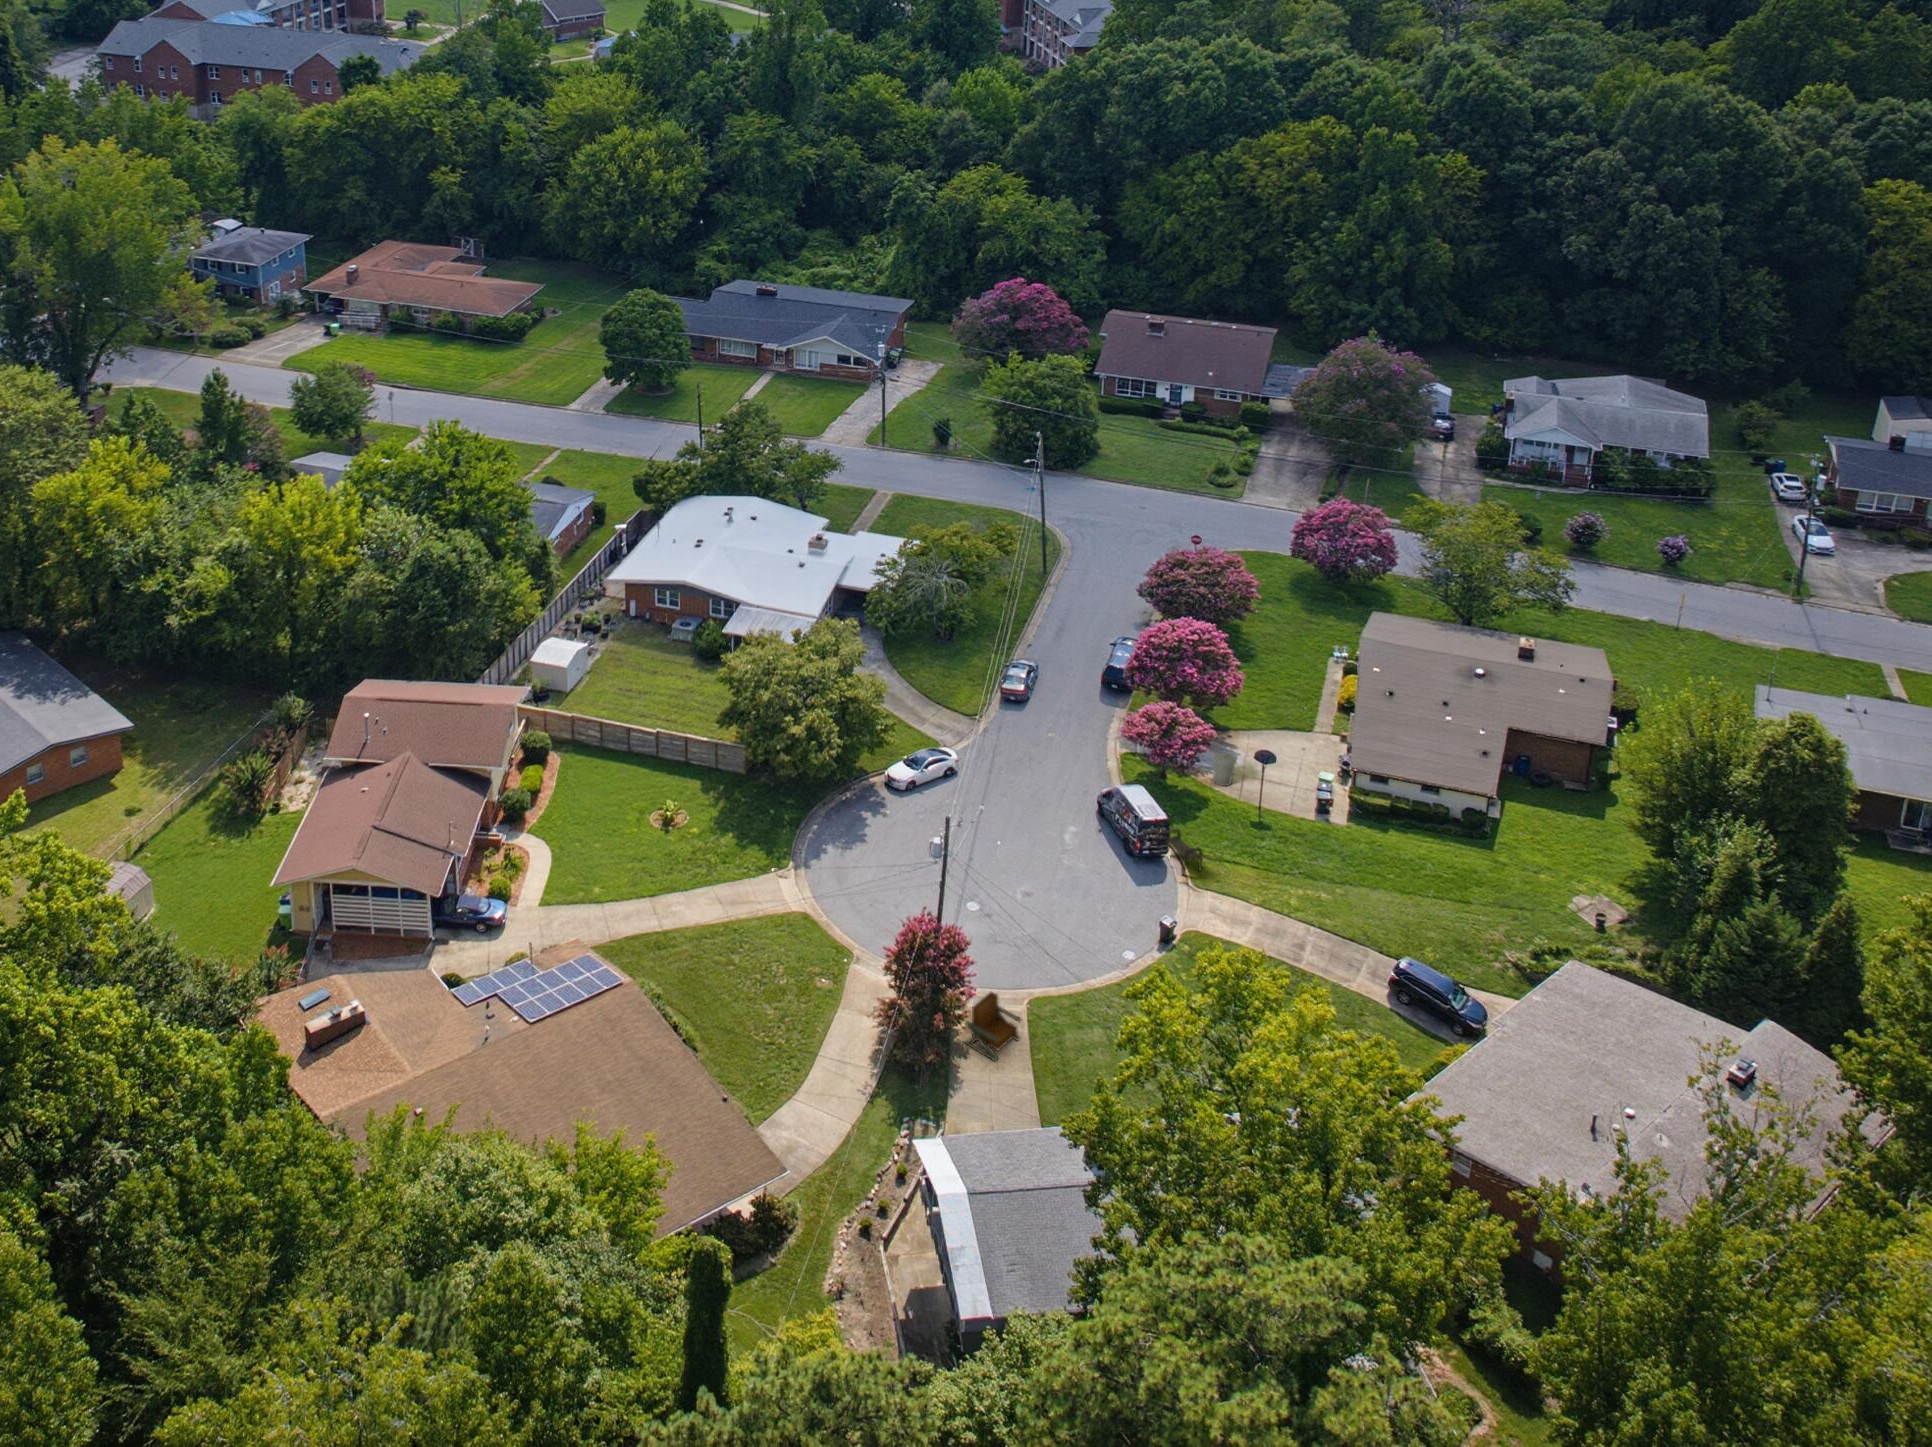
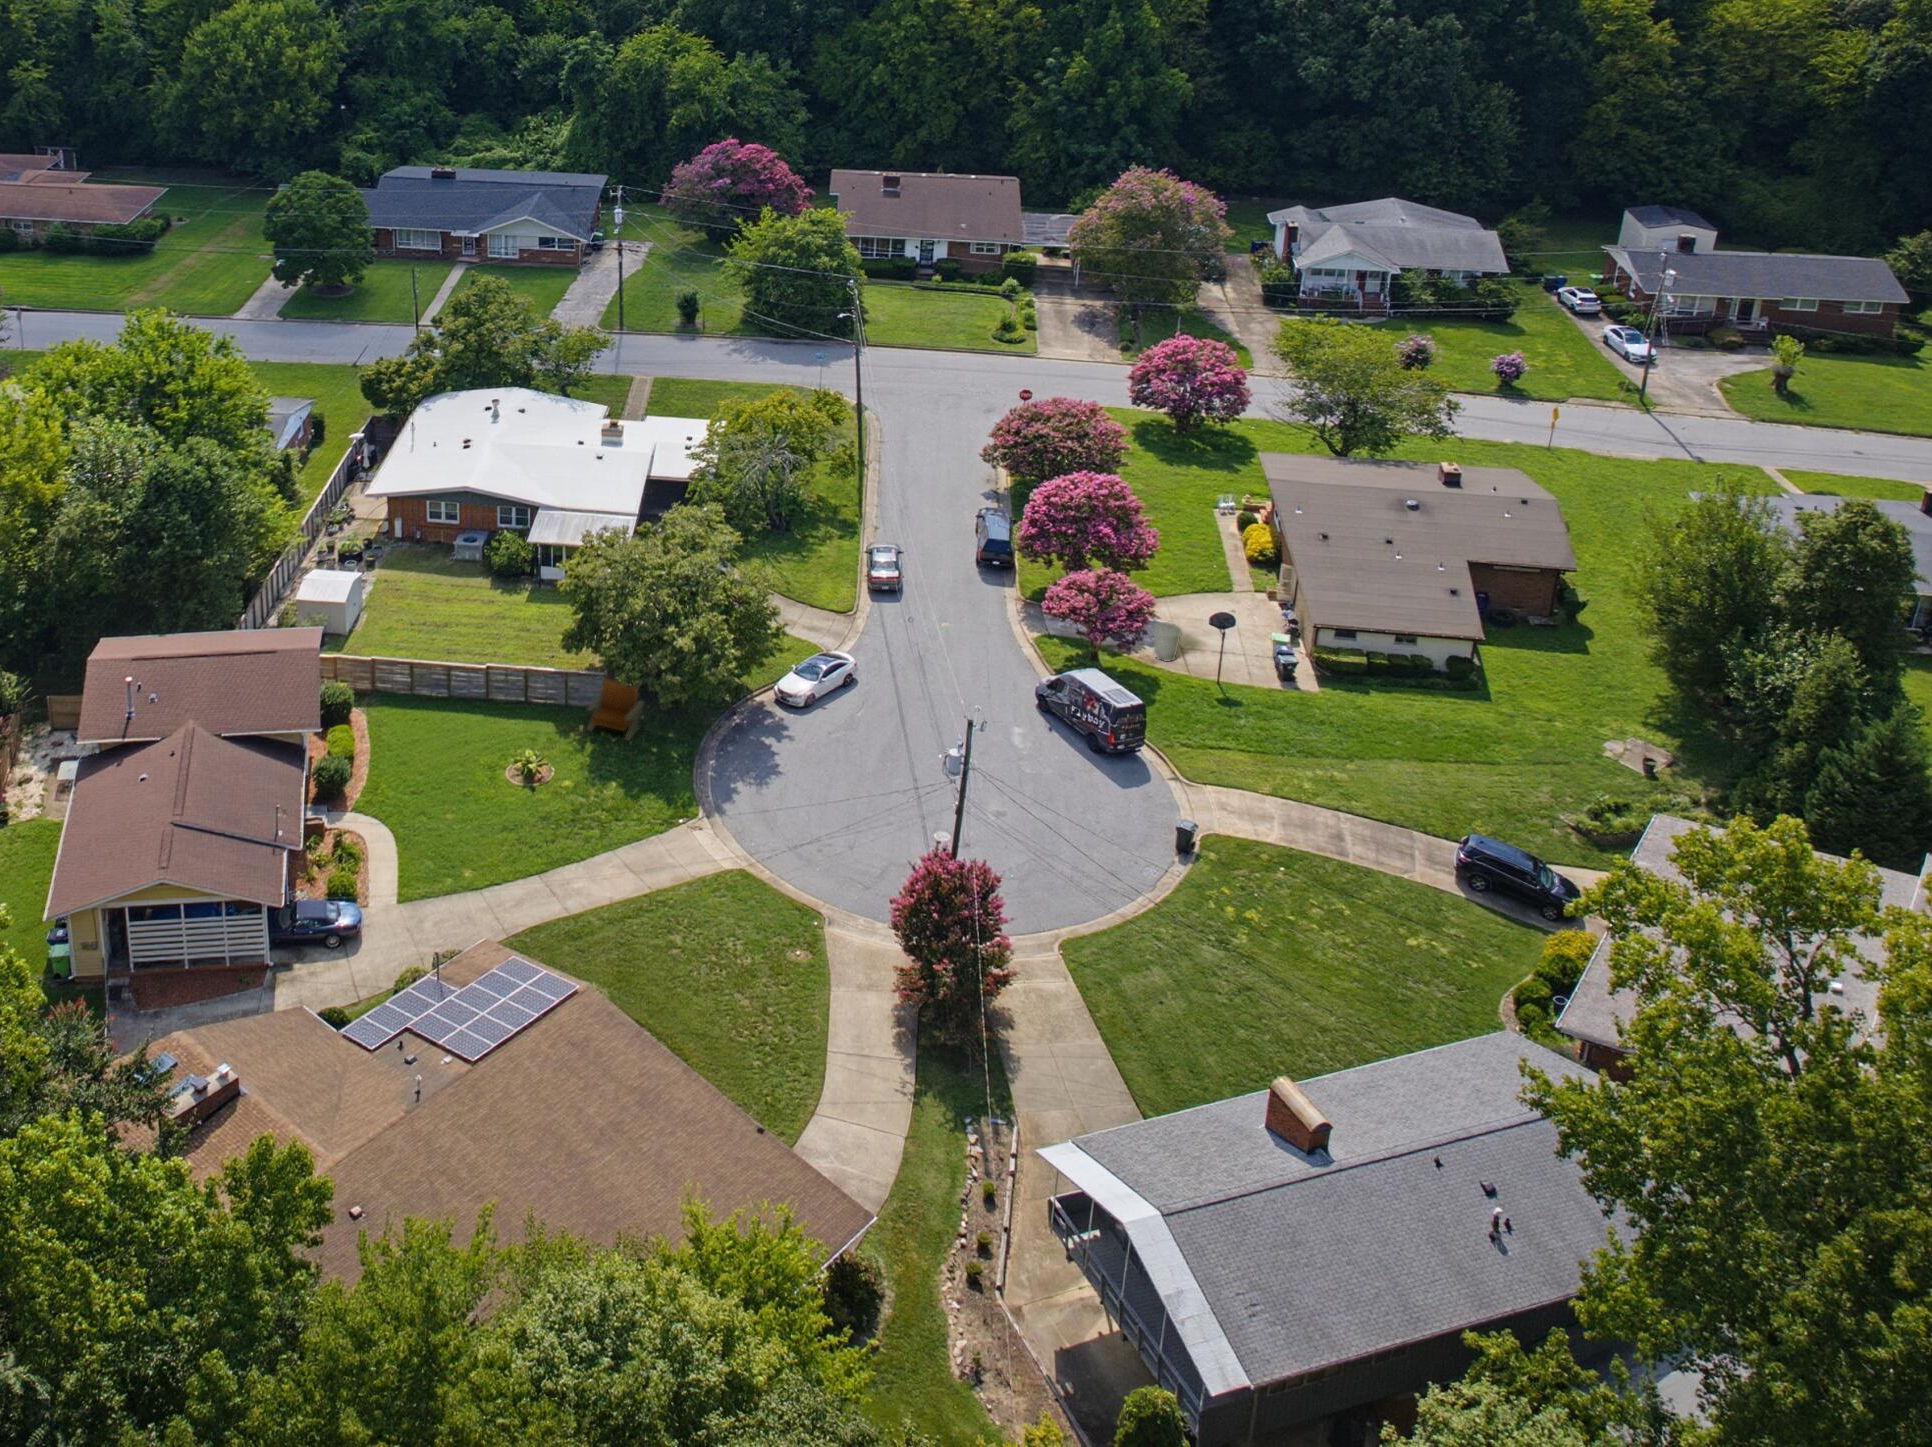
bench: present [1166,829,1203,874] -> none [1133,714,1189,768]
lounge chair: present [966,992,1023,1061] -> present [587,679,644,741]

